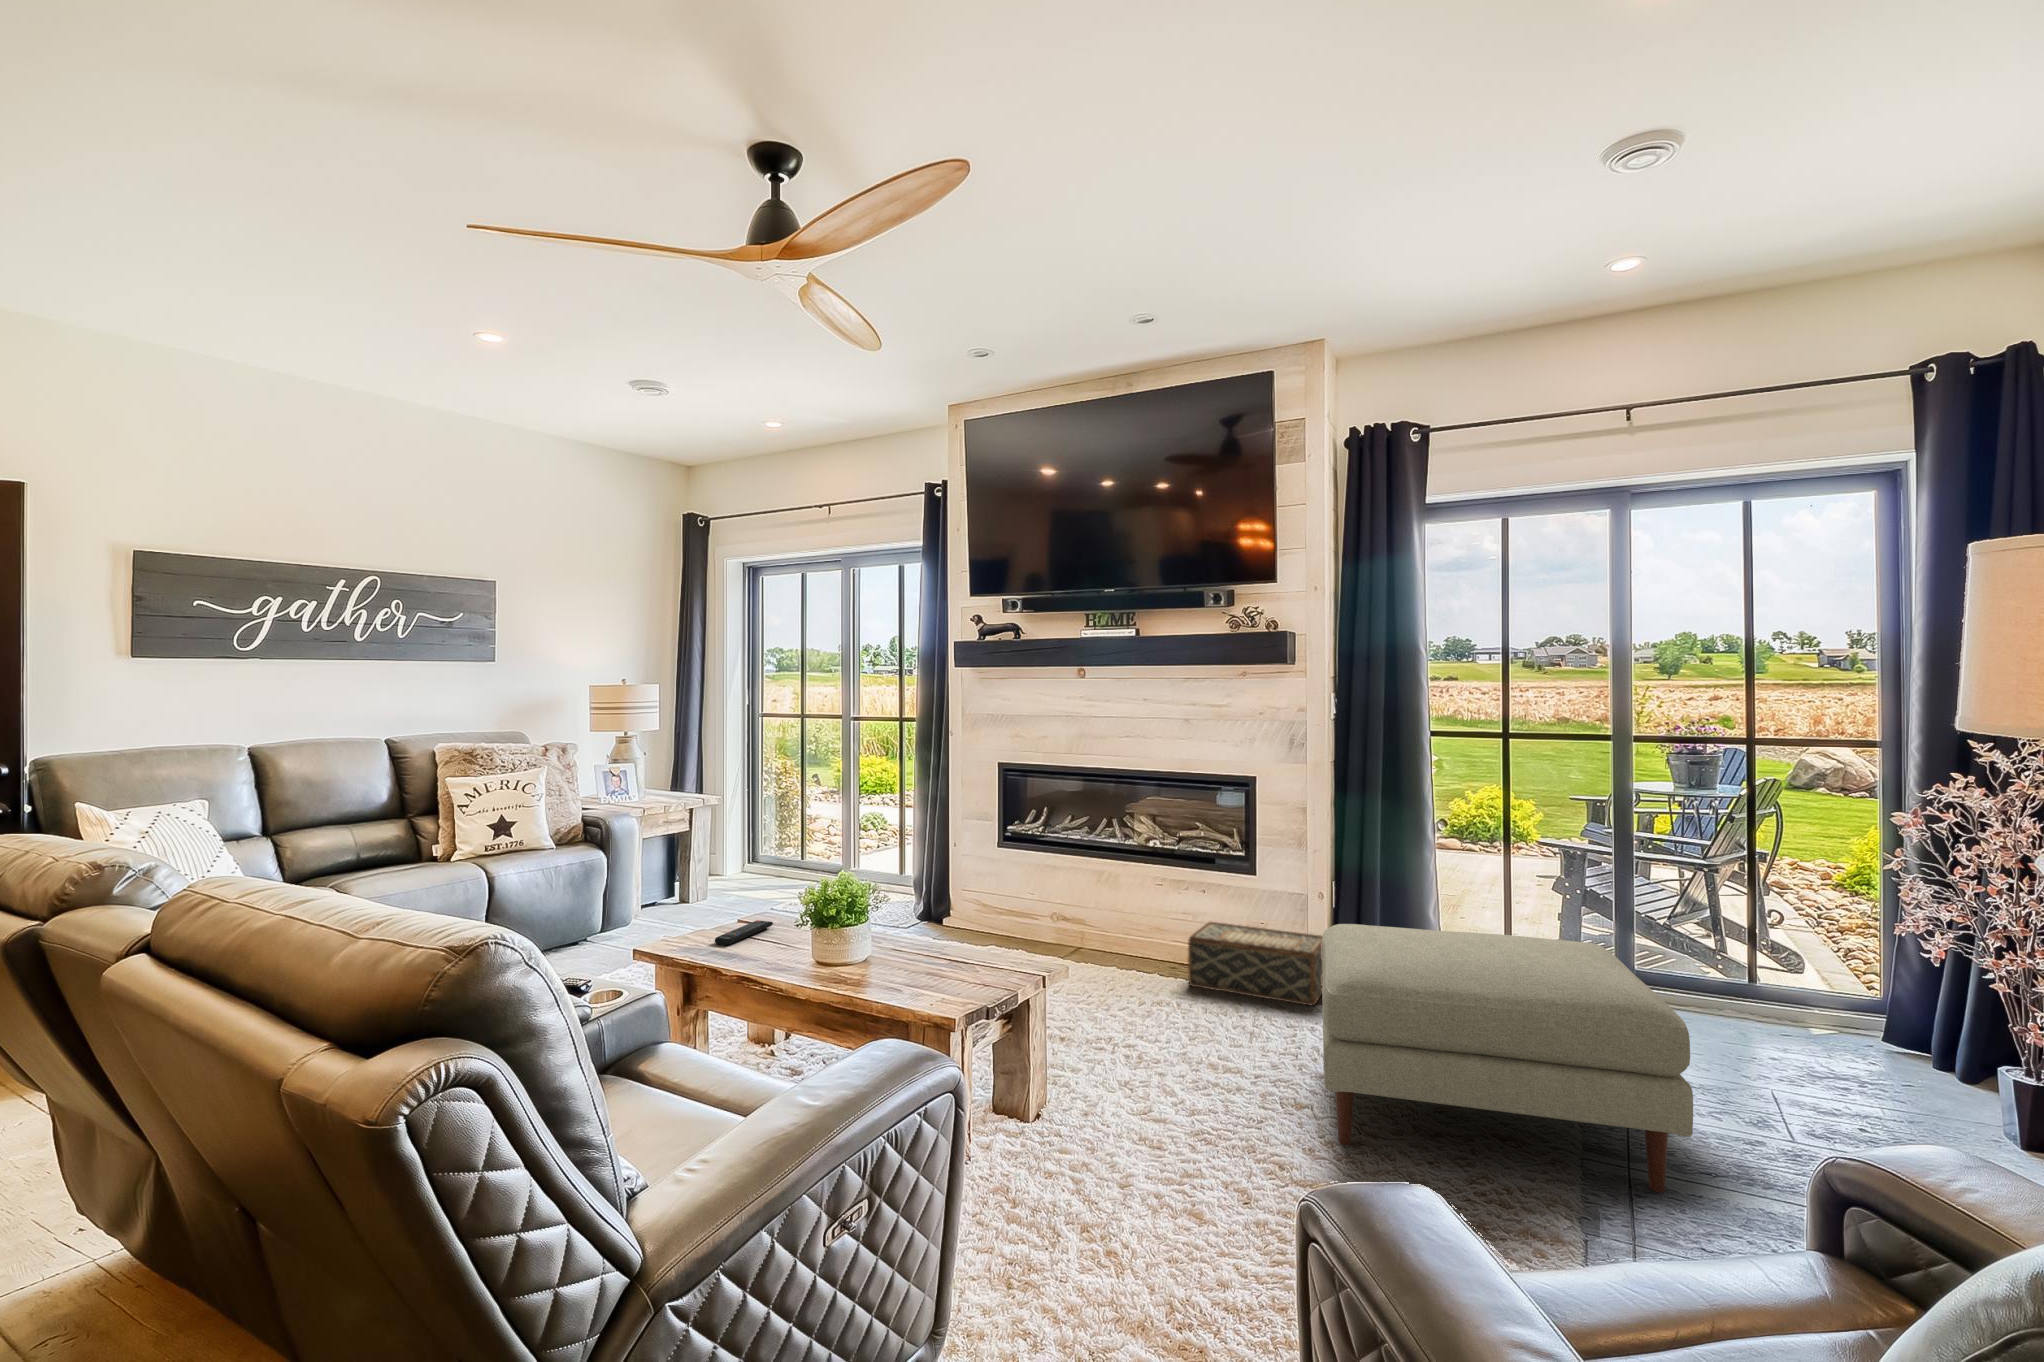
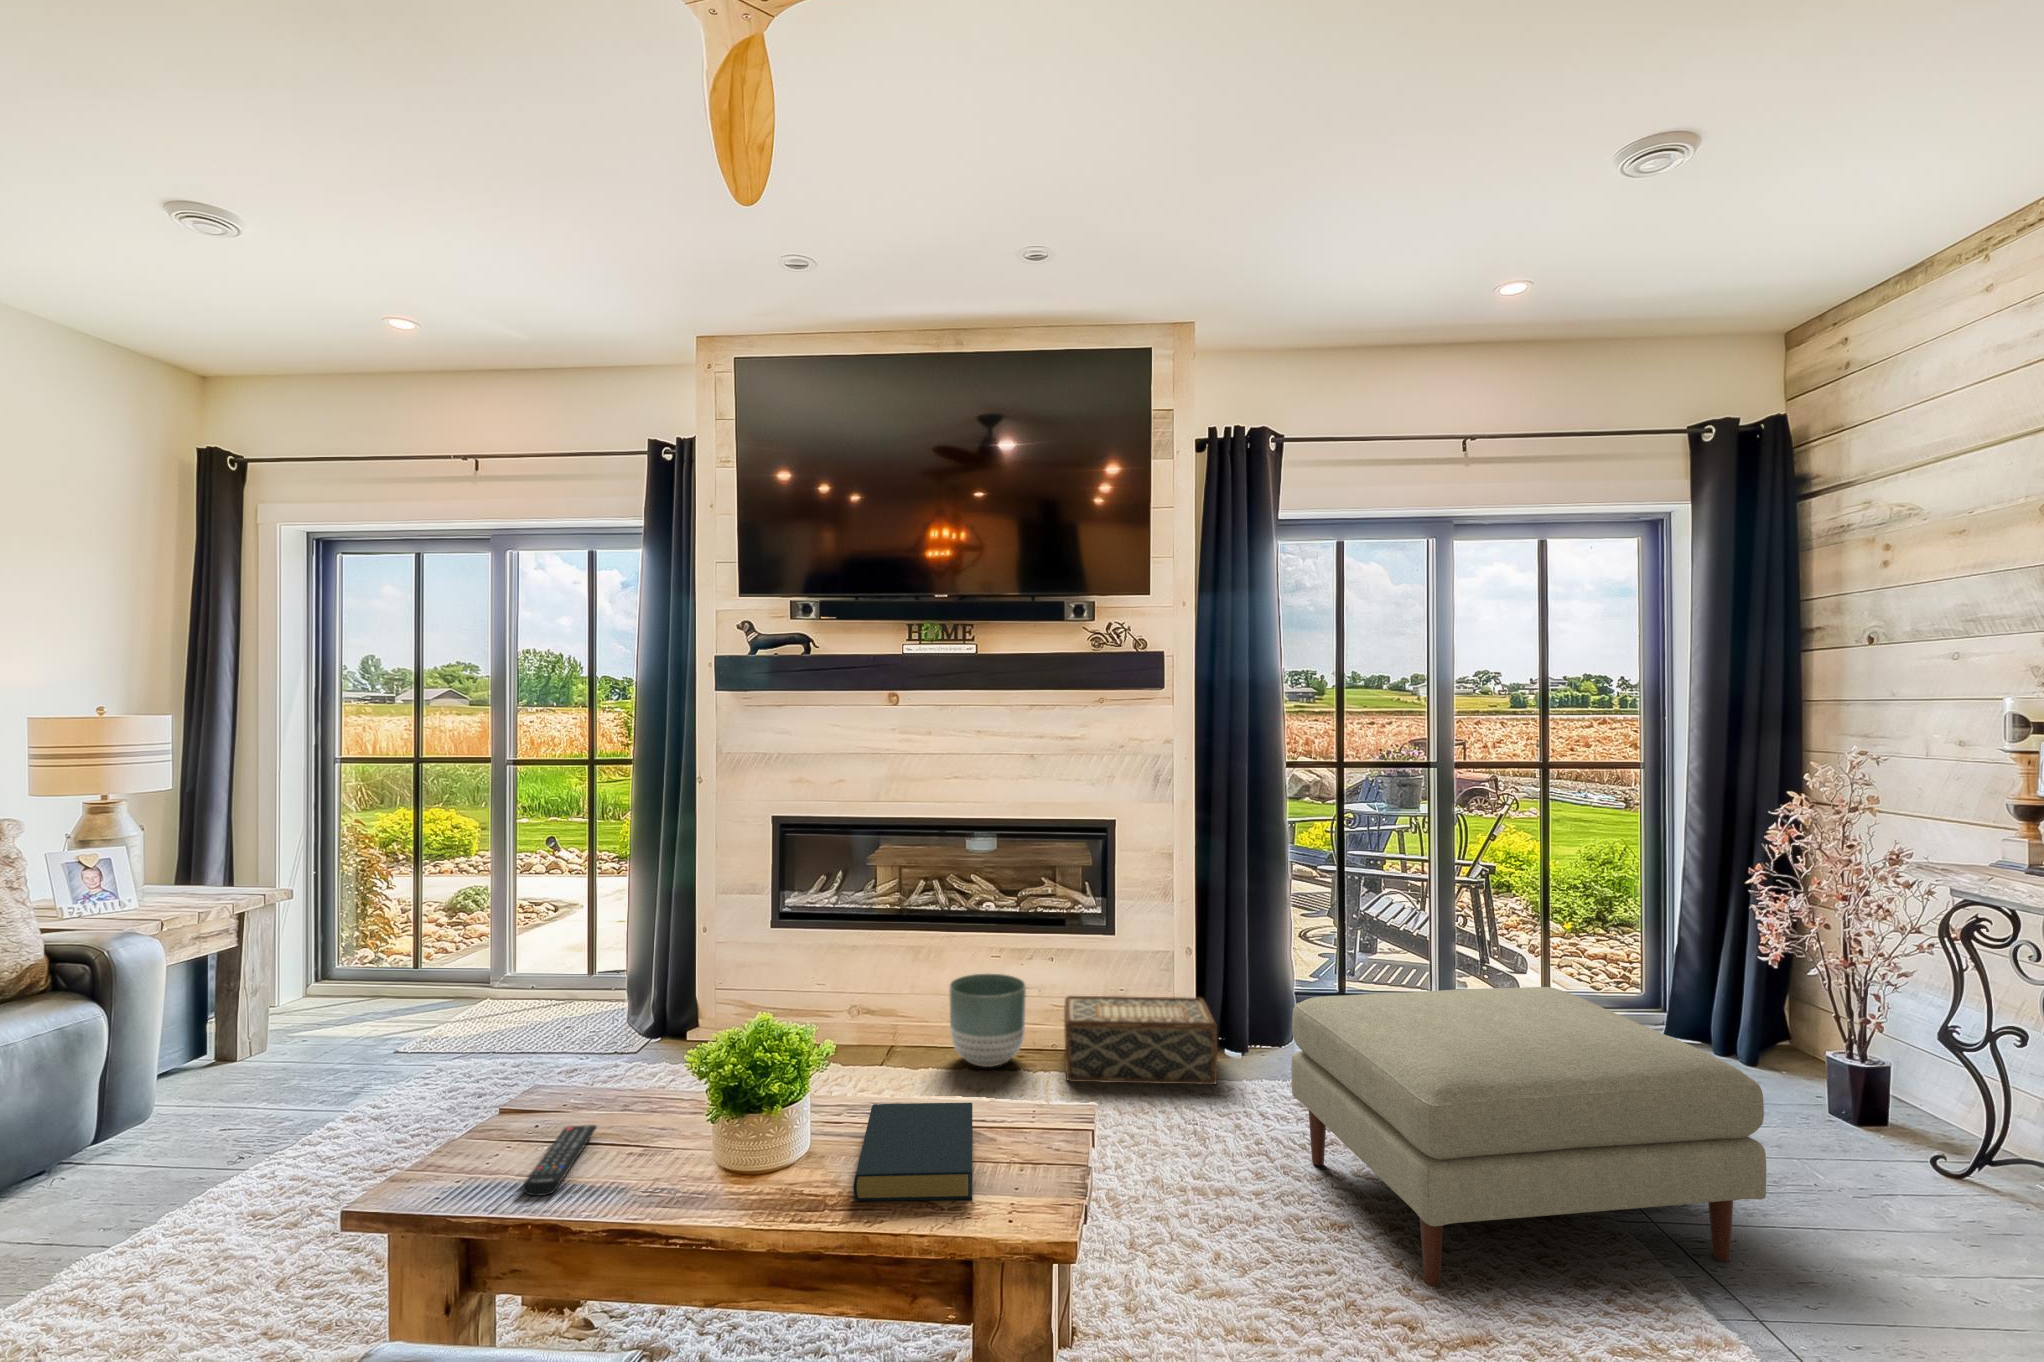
planter: none [1108,896,1169,968] -> present [949,973,1026,1067]
hardback book: none [867,931,977,981] -> present [854,1103,973,1201]

